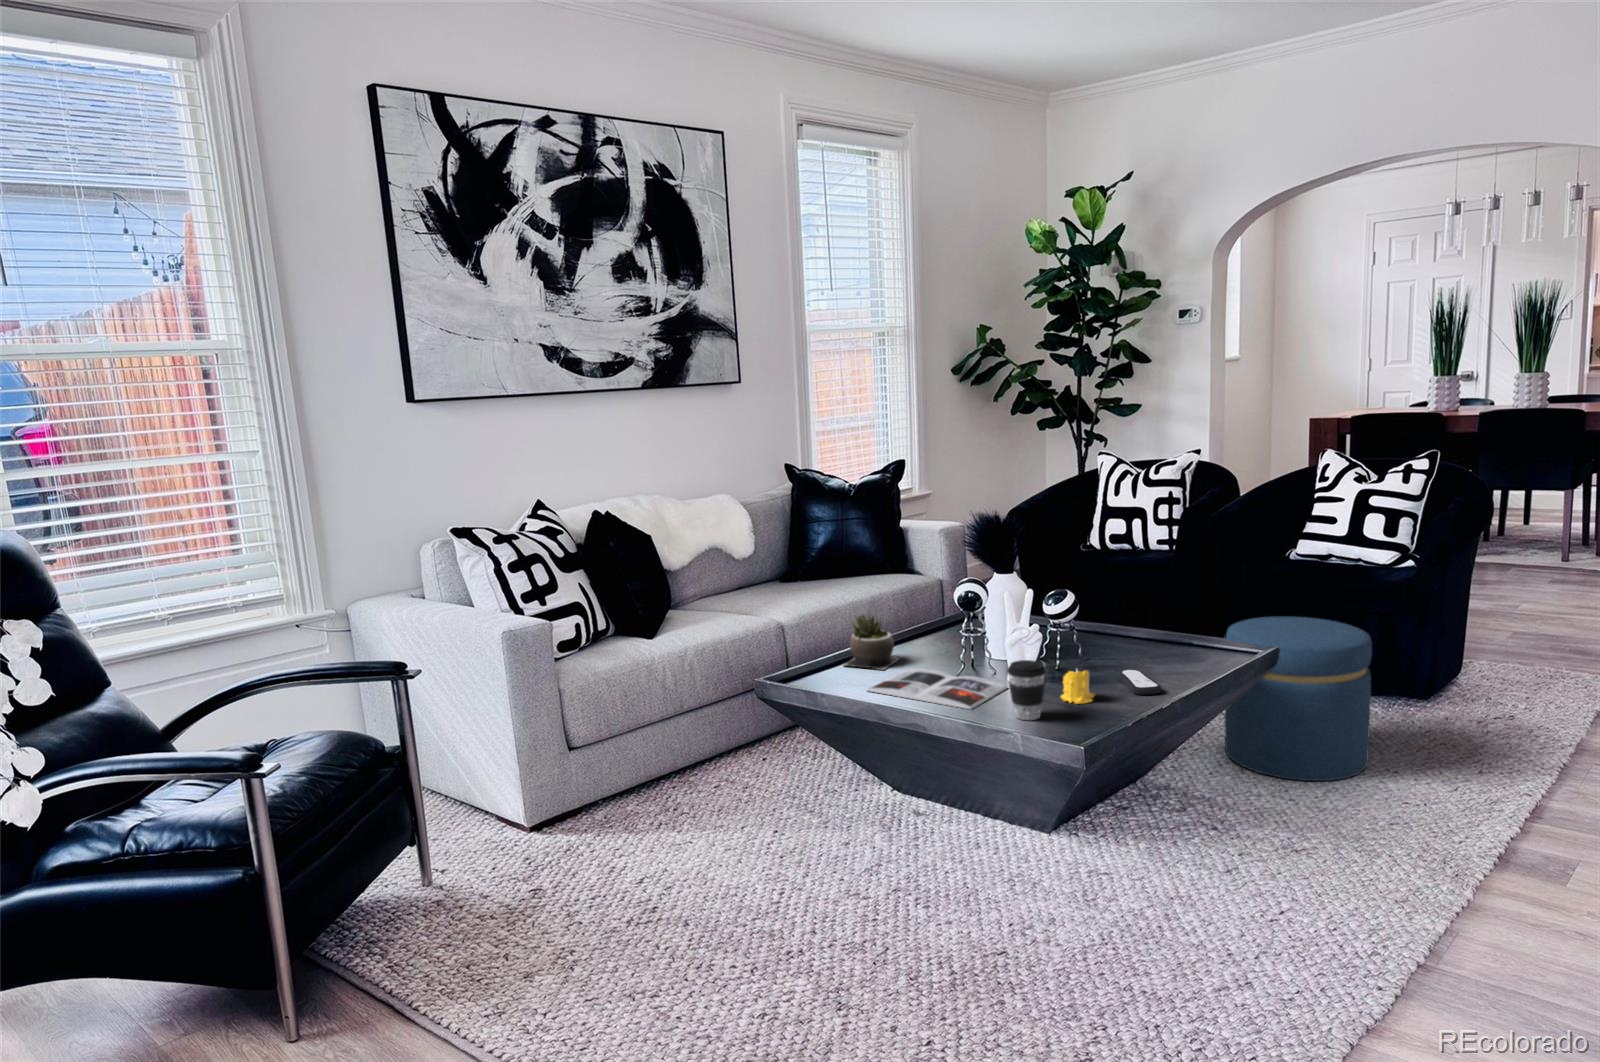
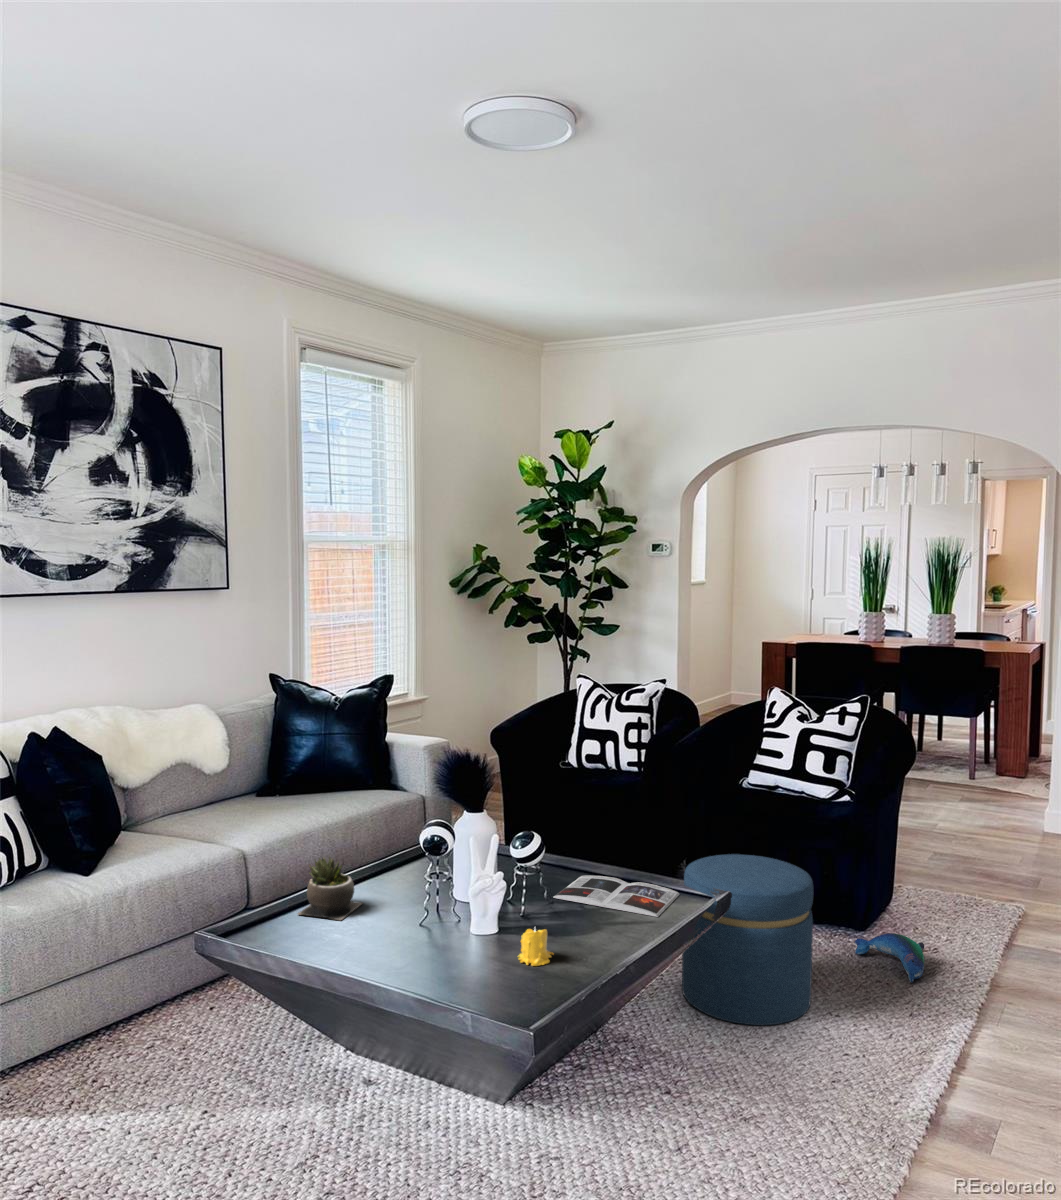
coffee cup: present [1007,660,1046,720] -> none [462,922,502,989]
magazine: present [867,669,1007,710] -> present [553,875,679,917]
remote control: present [1118,670,1162,695] -> none [578,922,618,953]
plush toy: none [1419,701,1502,748] -> present [855,933,924,983]

